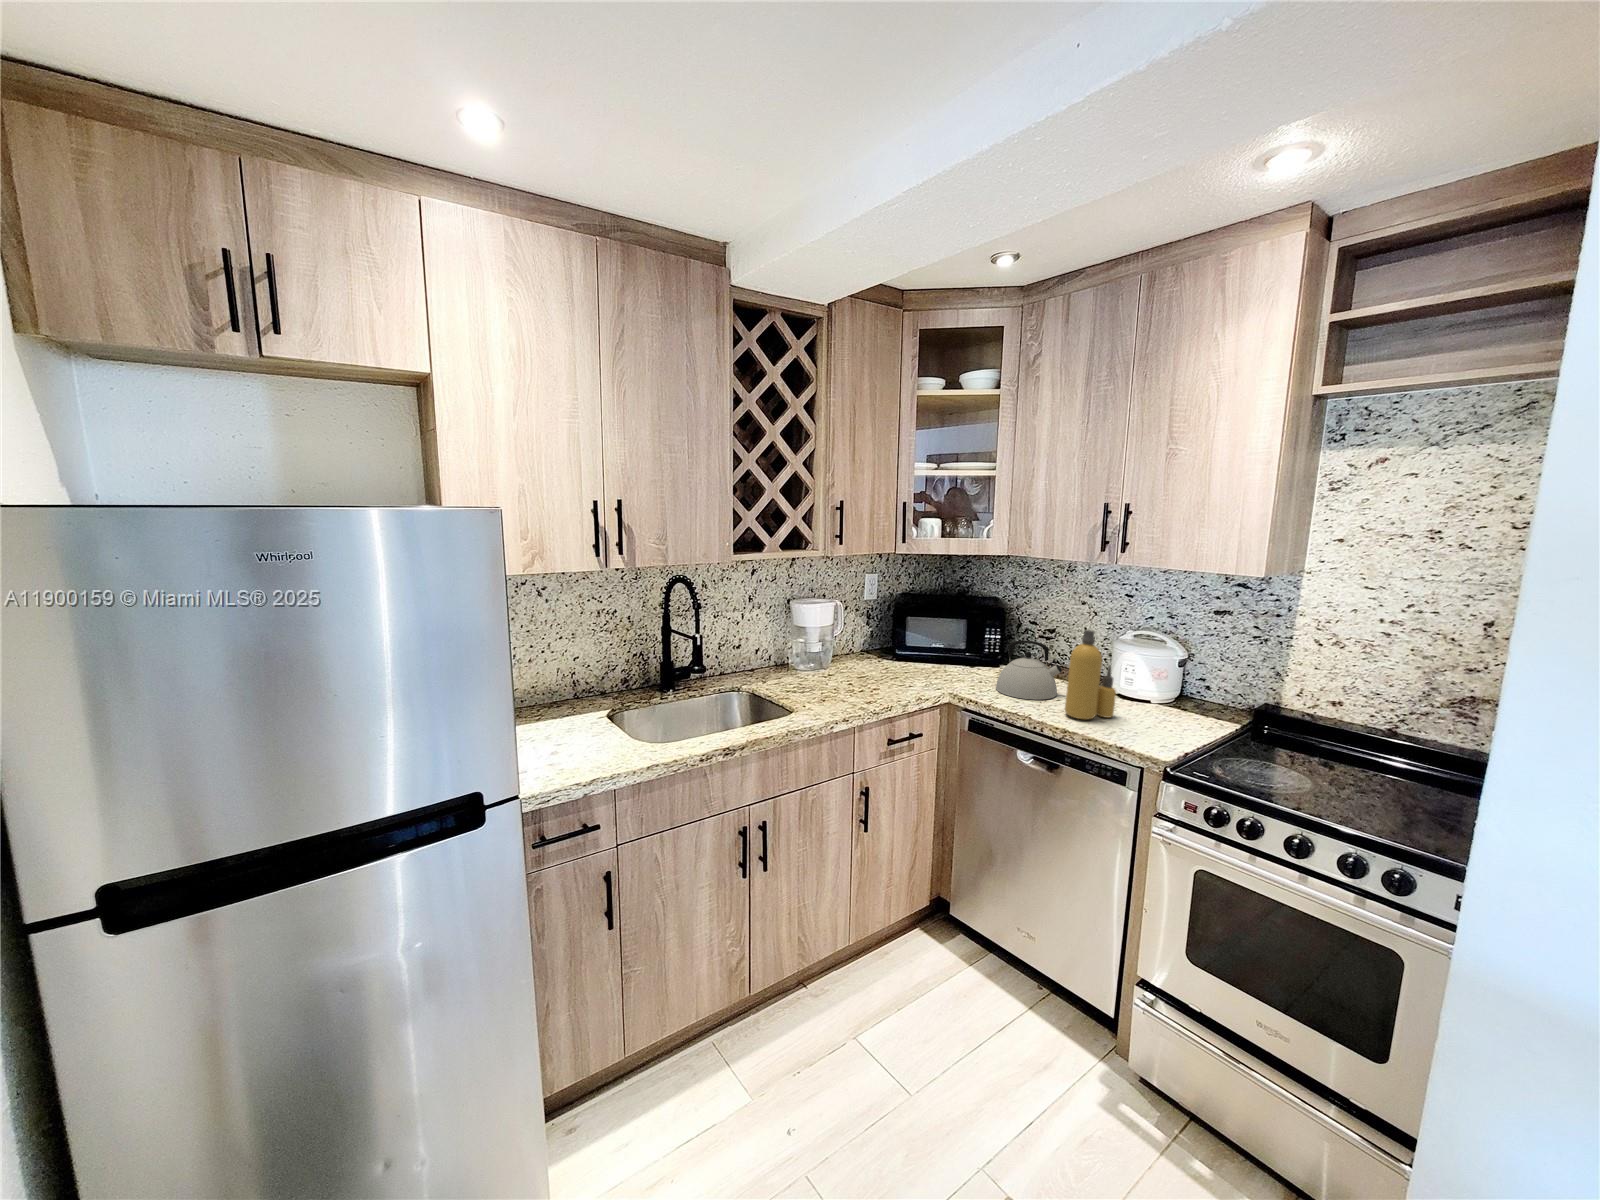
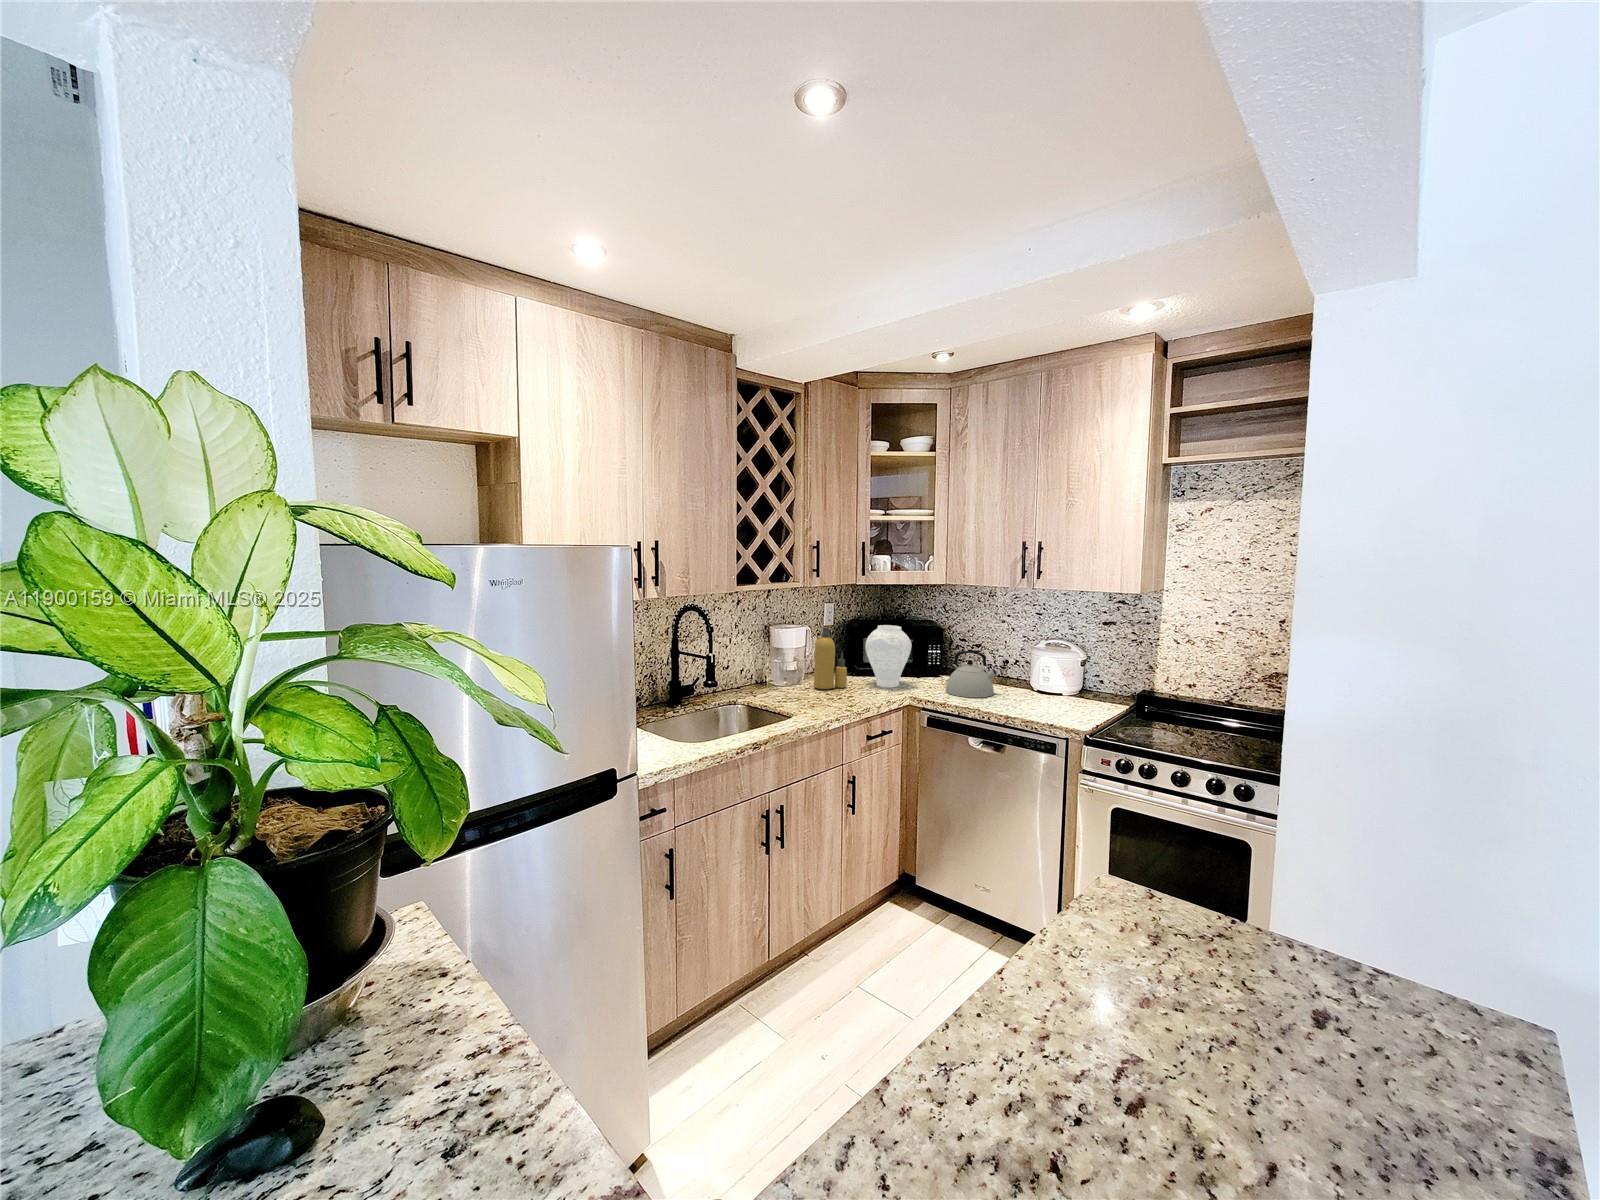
vase: none [901,604,957,679] -> present [865,625,912,687]
bottle: present [1065,630,1116,719] -> present [814,627,847,689]

